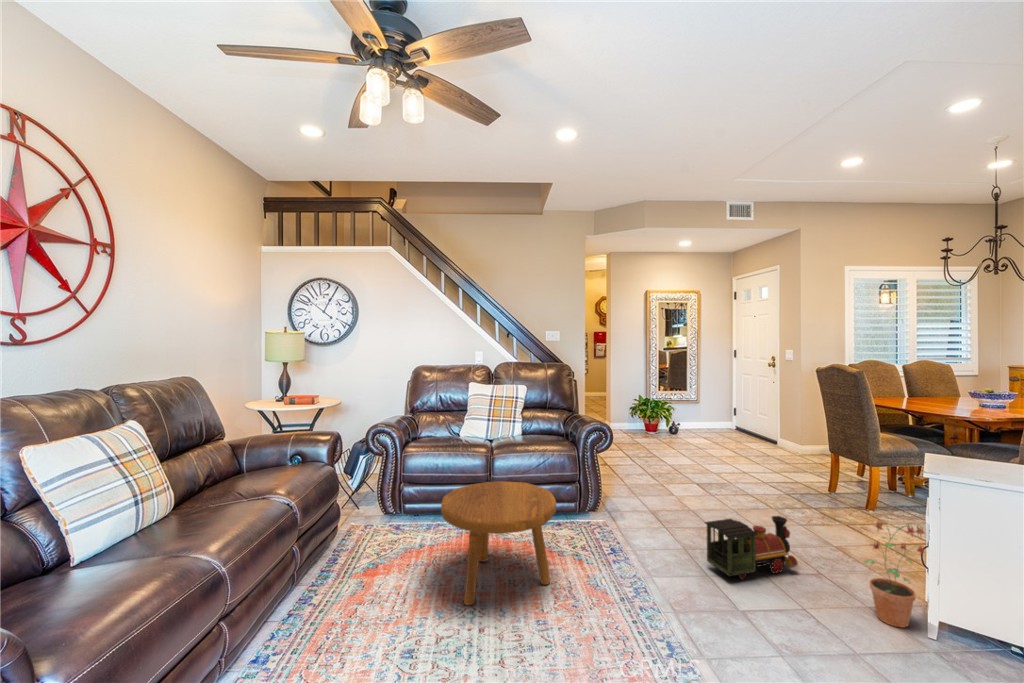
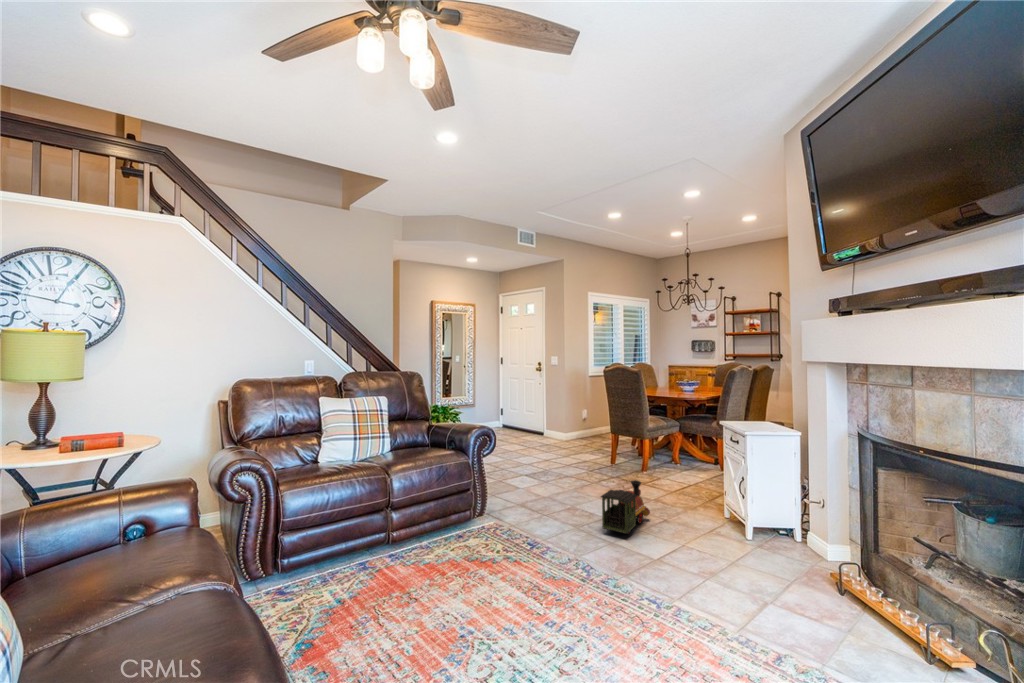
footstool: present [441,481,556,605] -> none [406,495,533,641]
potted plant: present [864,521,925,627] -> none [699,464,733,534]

